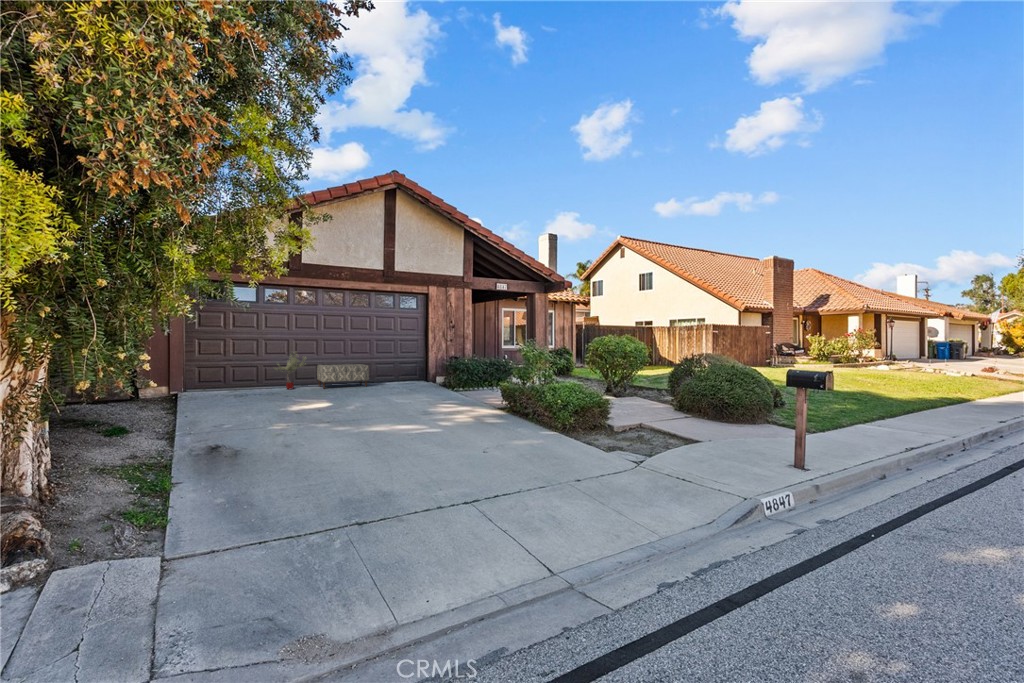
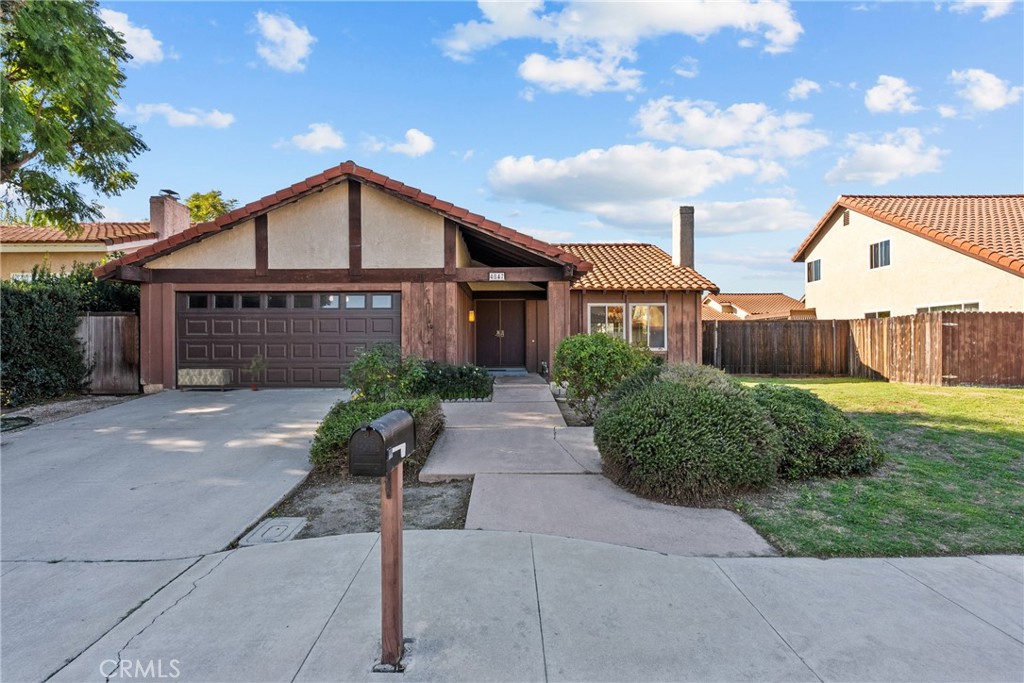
bench: present [317,364,369,389] -> present [178,369,234,392]

